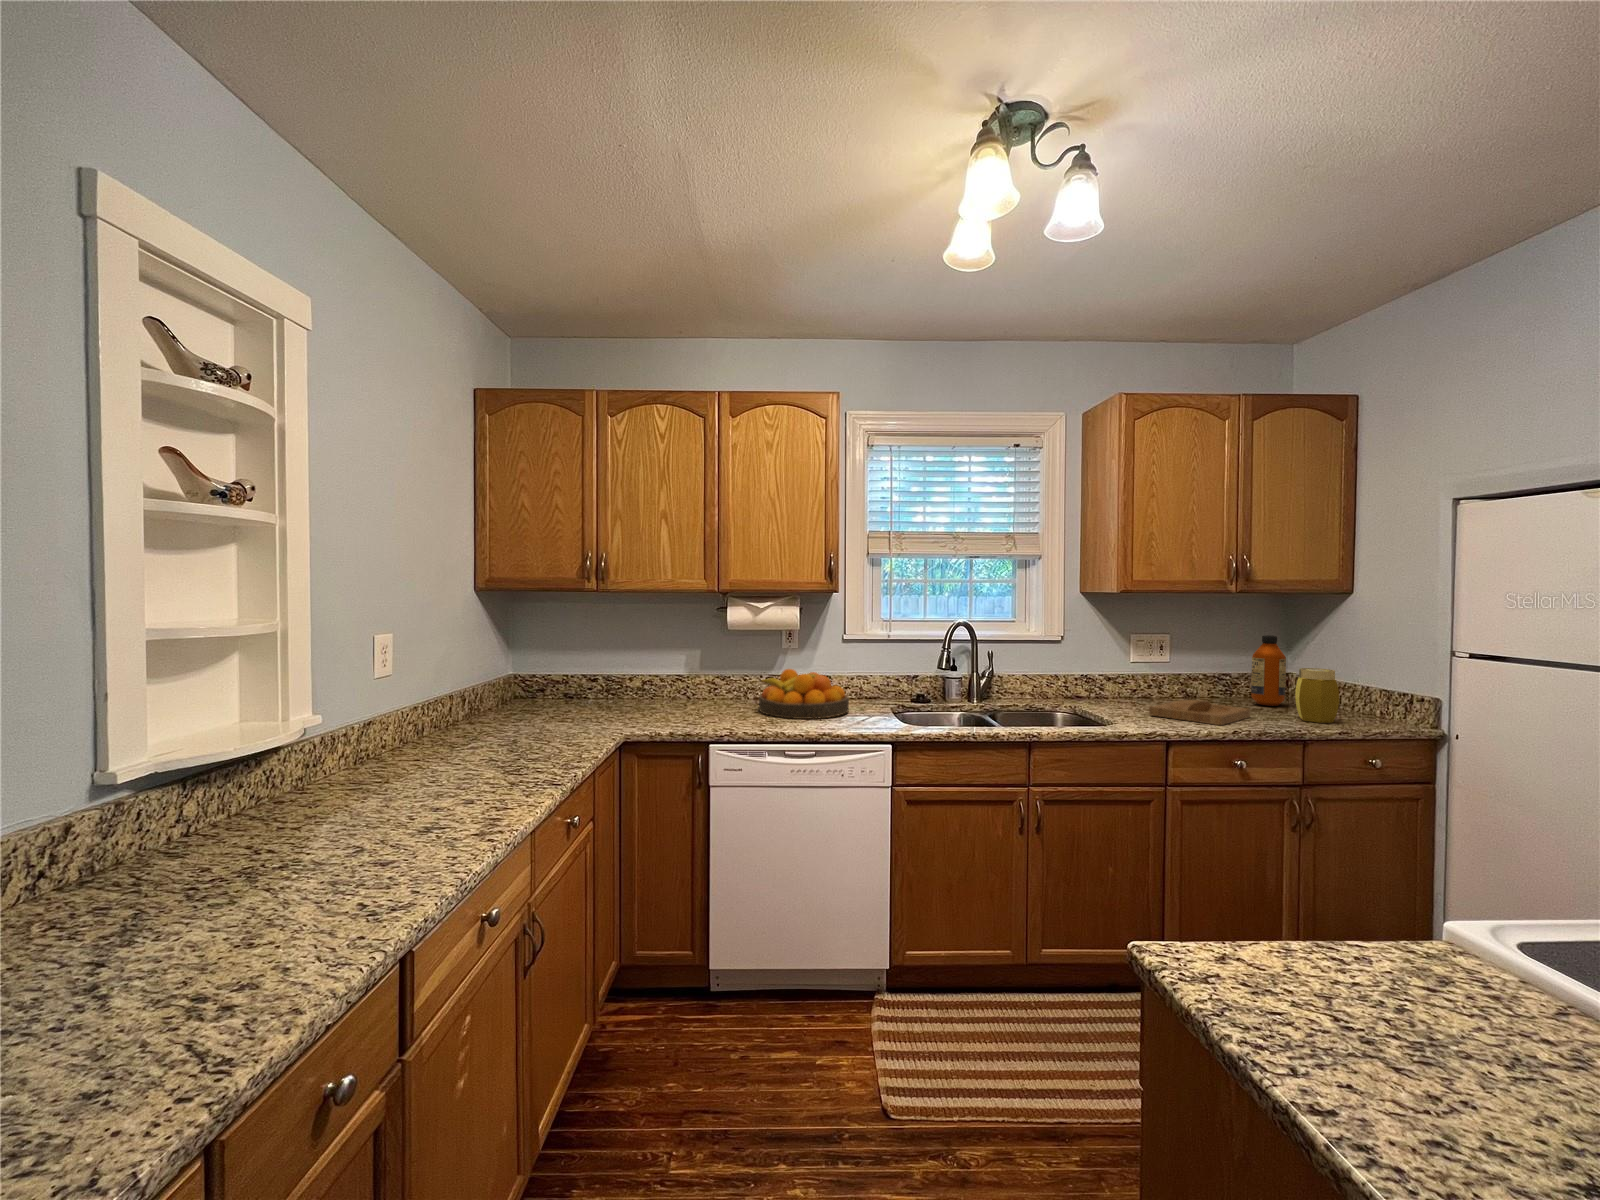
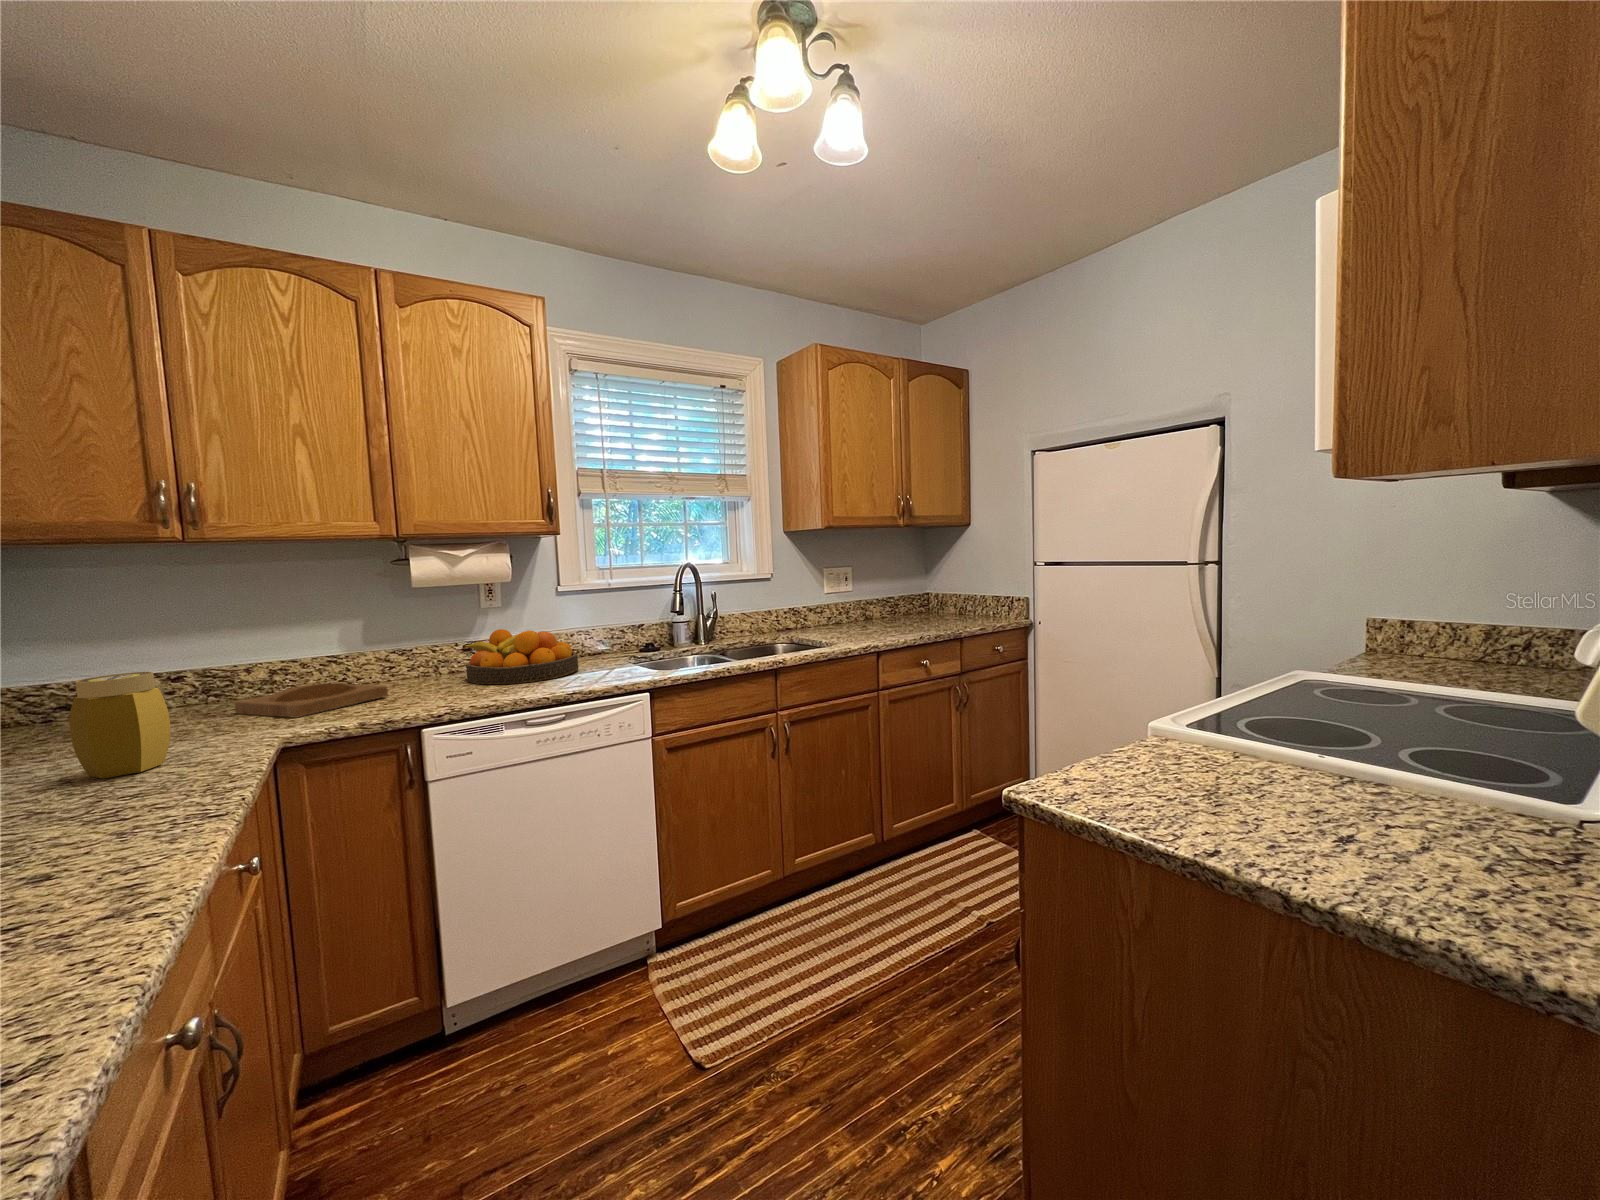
bottle: present [1251,635,1286,706] -> none [905,563,930,619]
jar: present [1295,668,1339,723] -> present [70,672,170,778]
tray: present [1149,700,1250,725] -> present [235,683,388,718]

